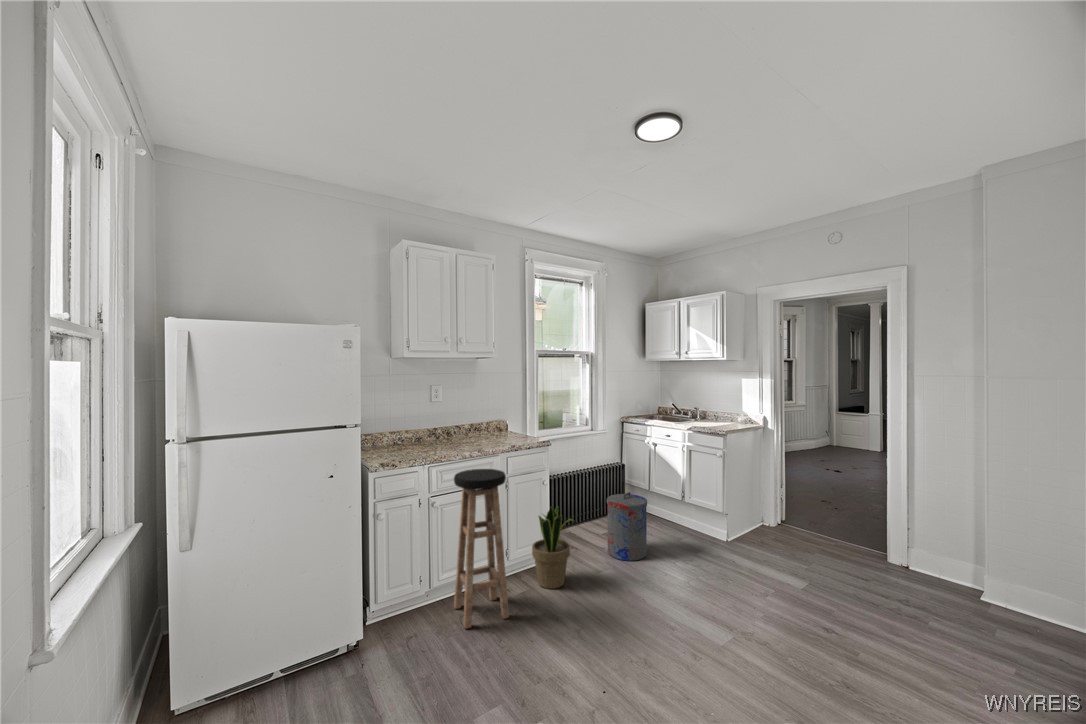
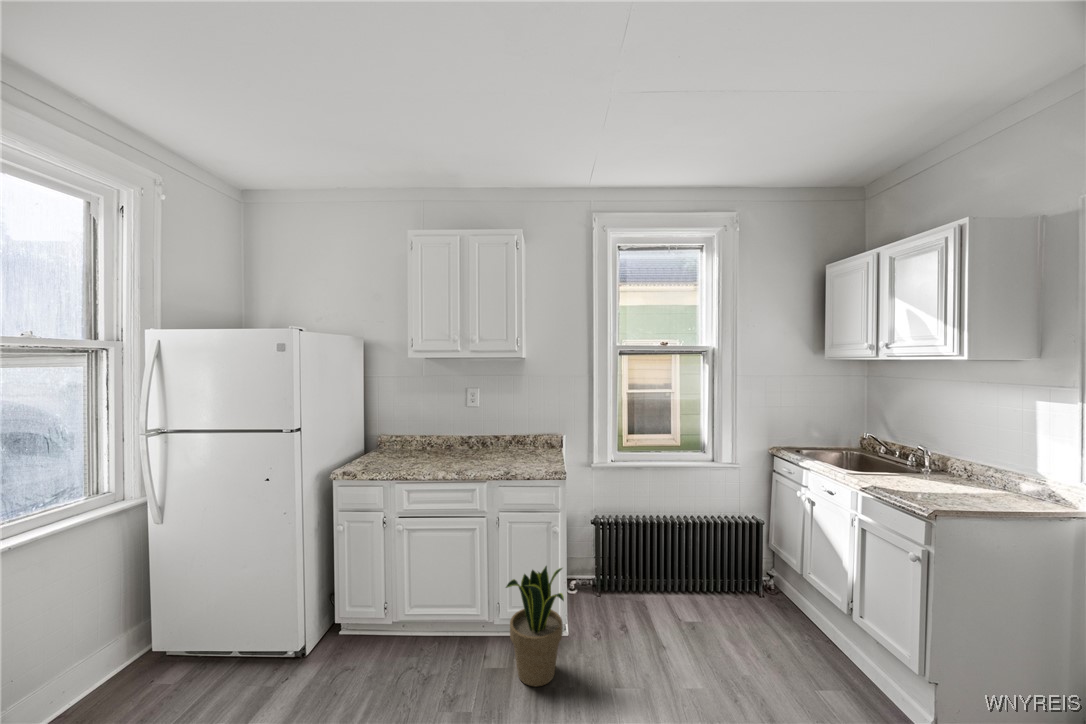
bar stool: present [454,469,509,629] -> none [380,495,458,702]
trash can: present [607,492,647,561] -> none [659,571,728,696]

